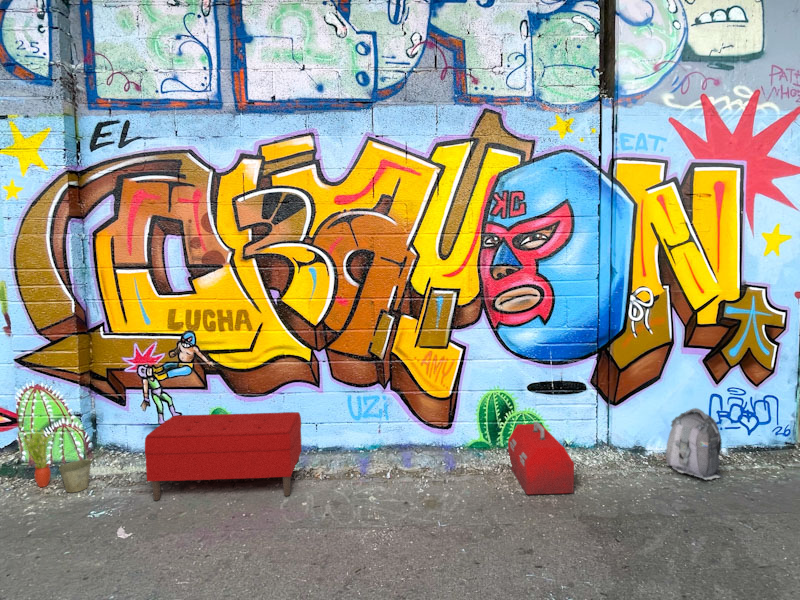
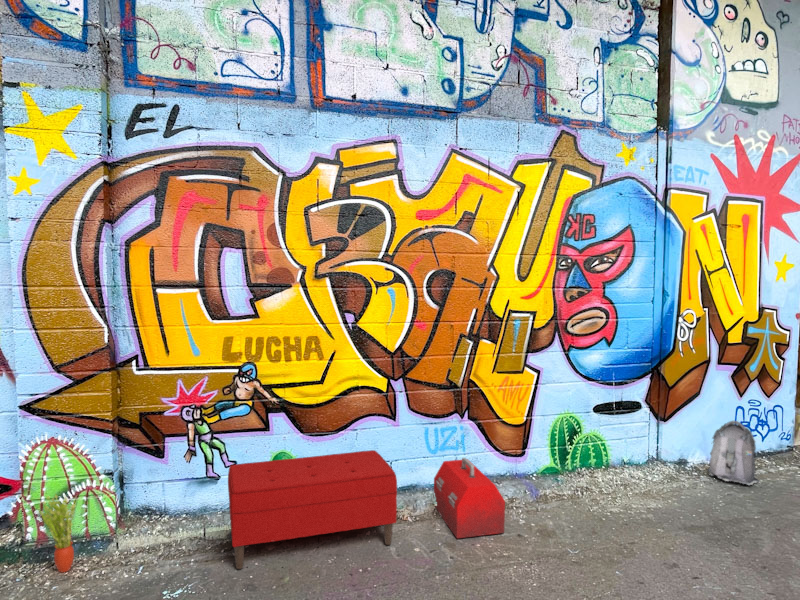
toolbox: present [508,422,574,494] -> present [434,458,505,538]
bucket: present [59,460,91,493] -> none [97,518,136,574]

